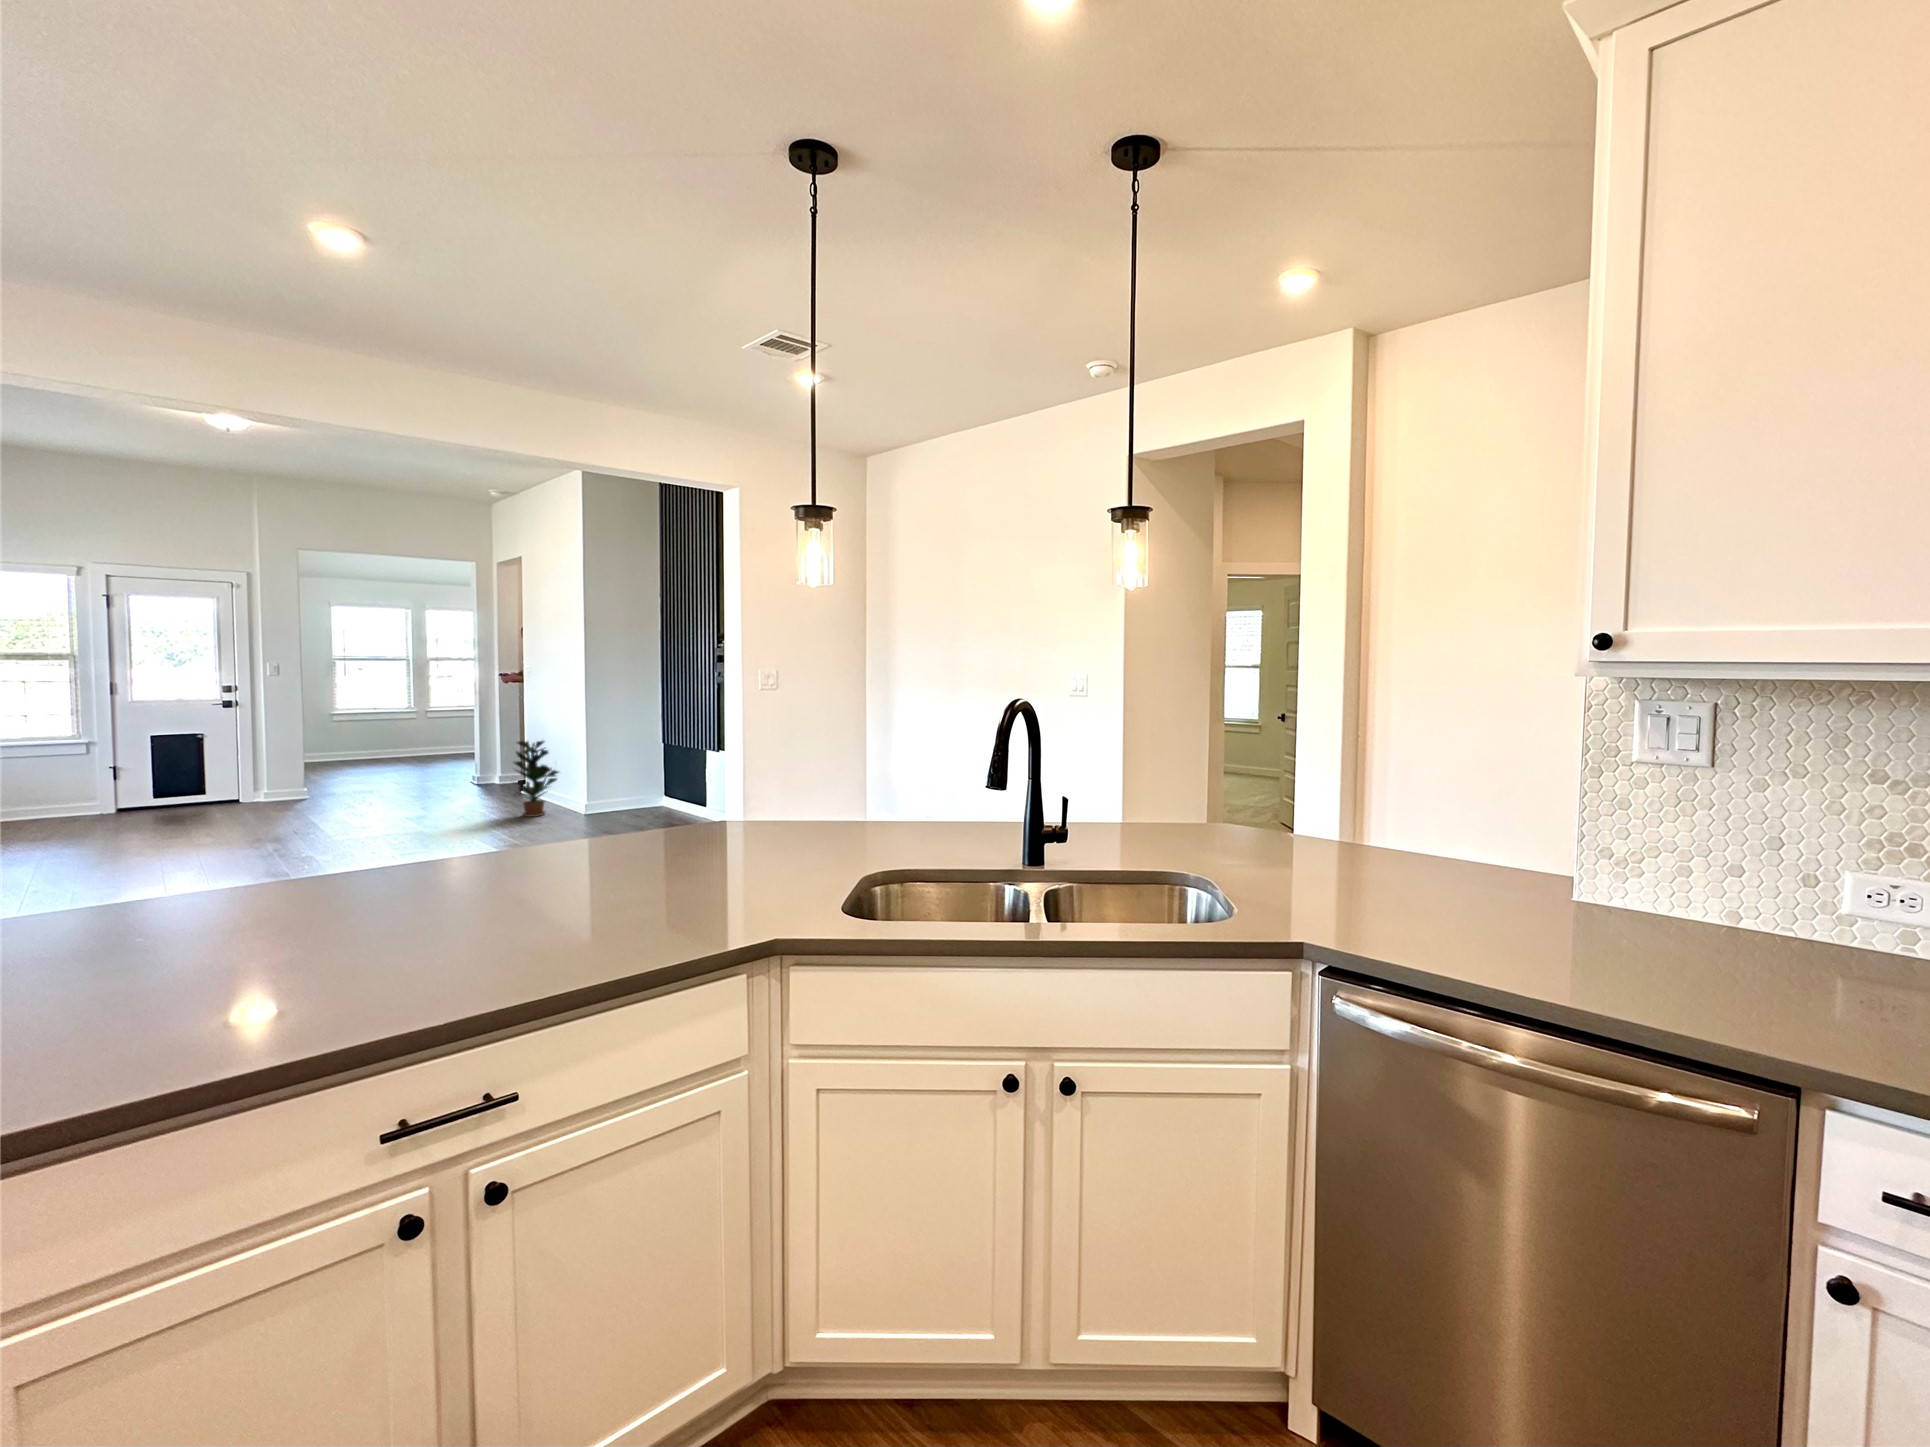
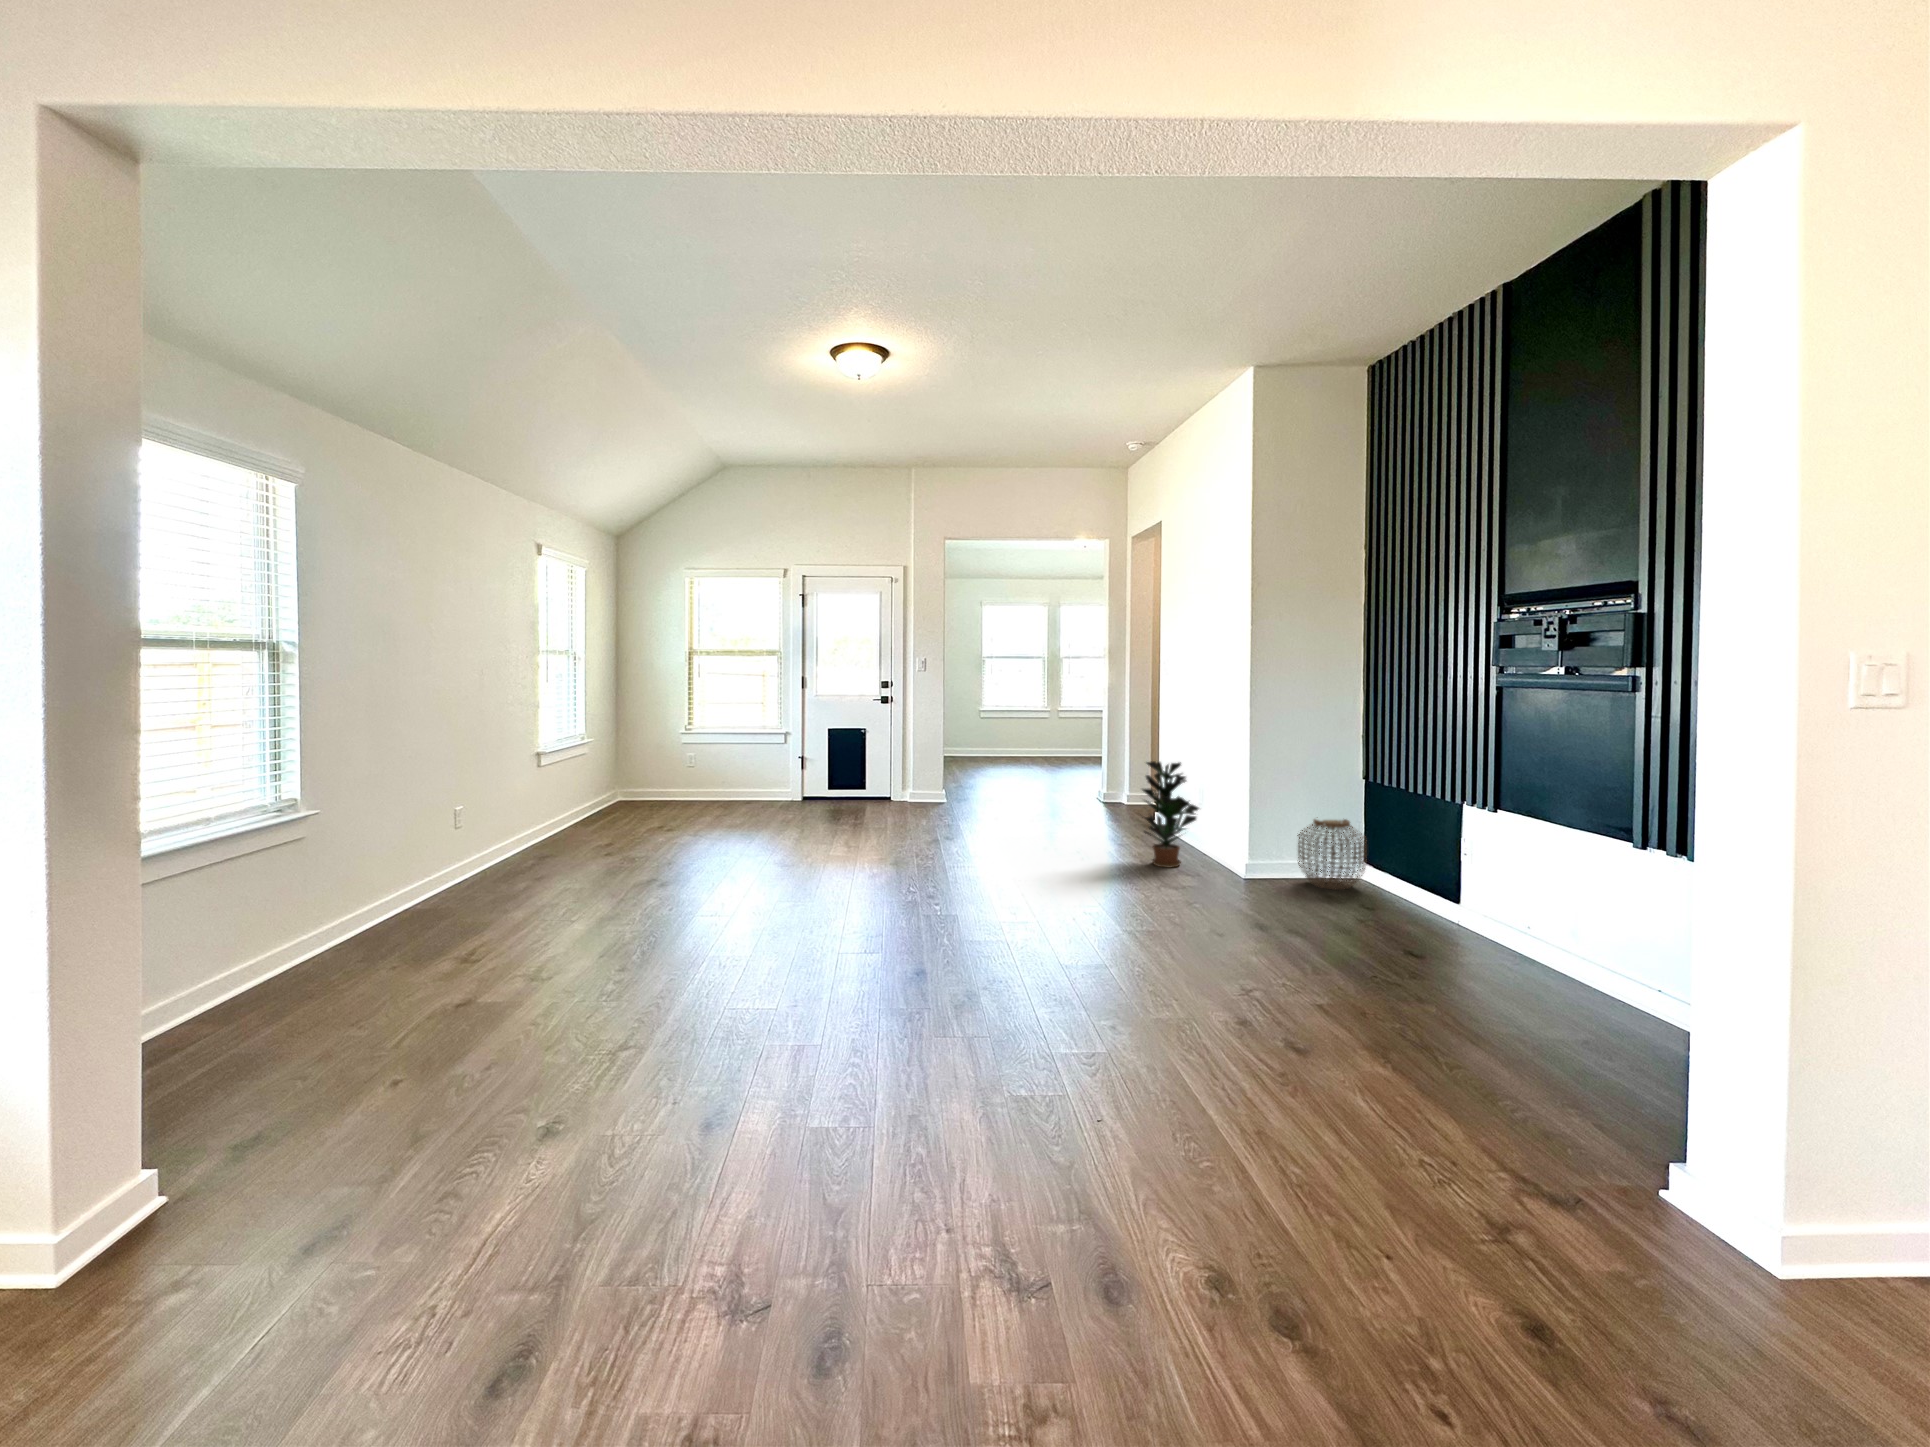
woven basket: none [629,768,673,814] -> present [1297,817,1367,890]

